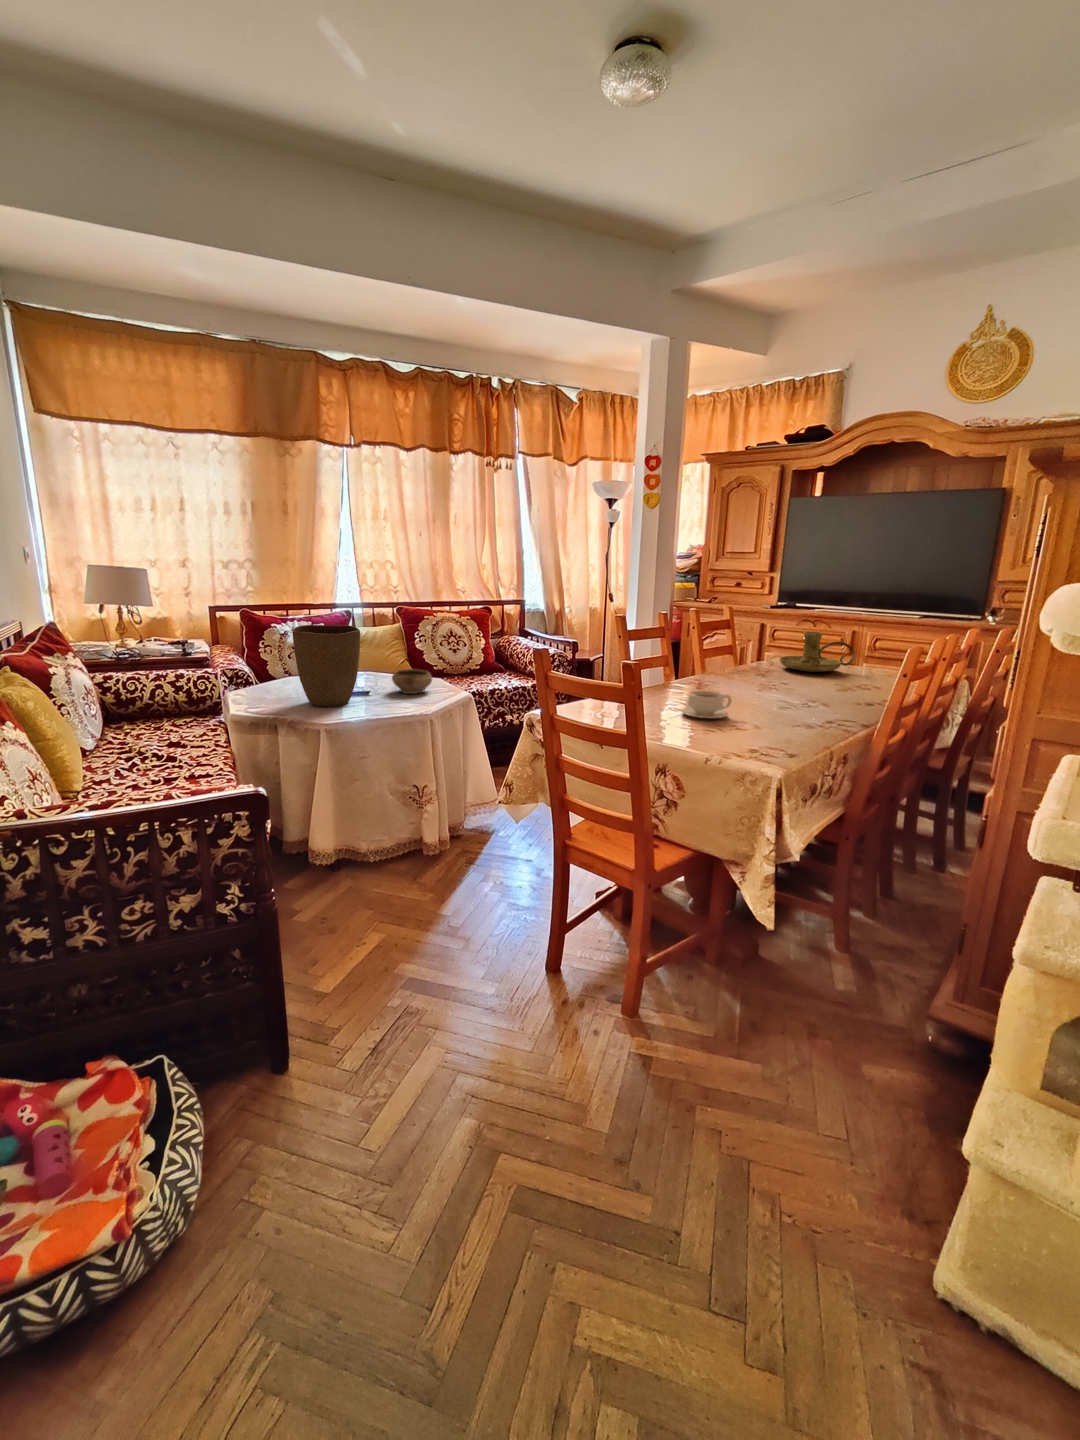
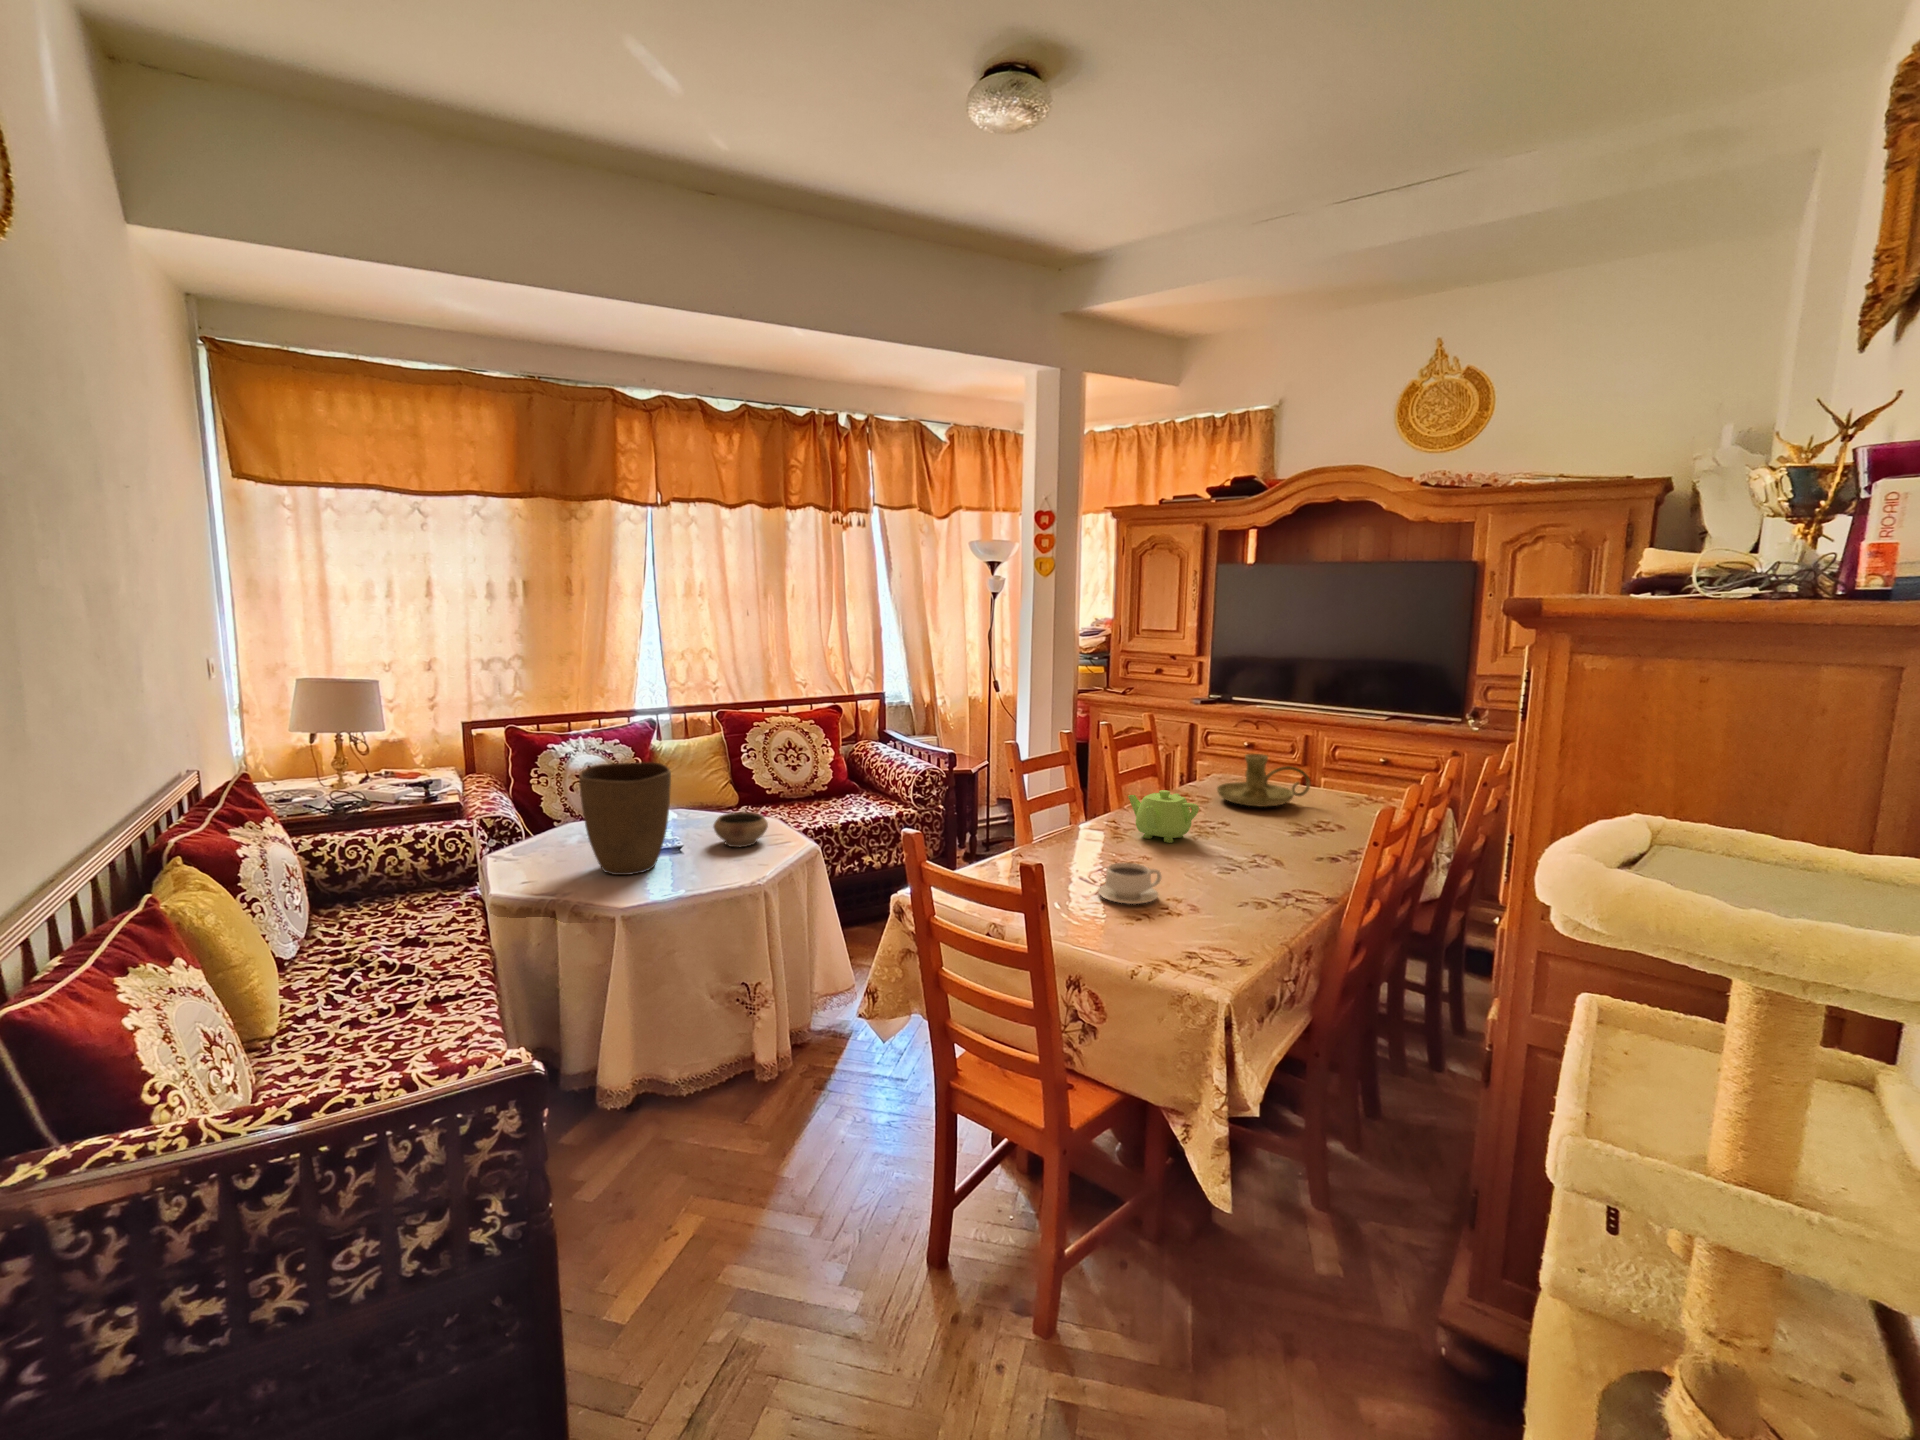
teapot: none [709,649,764,689] -> present [1128,790,1199,843]

